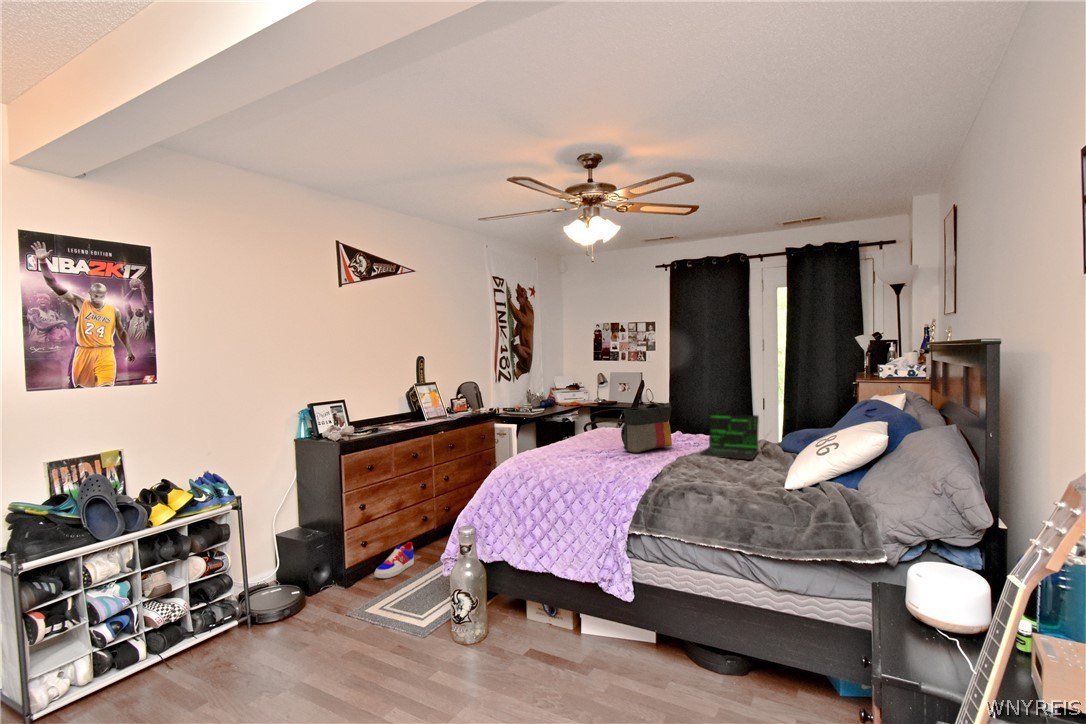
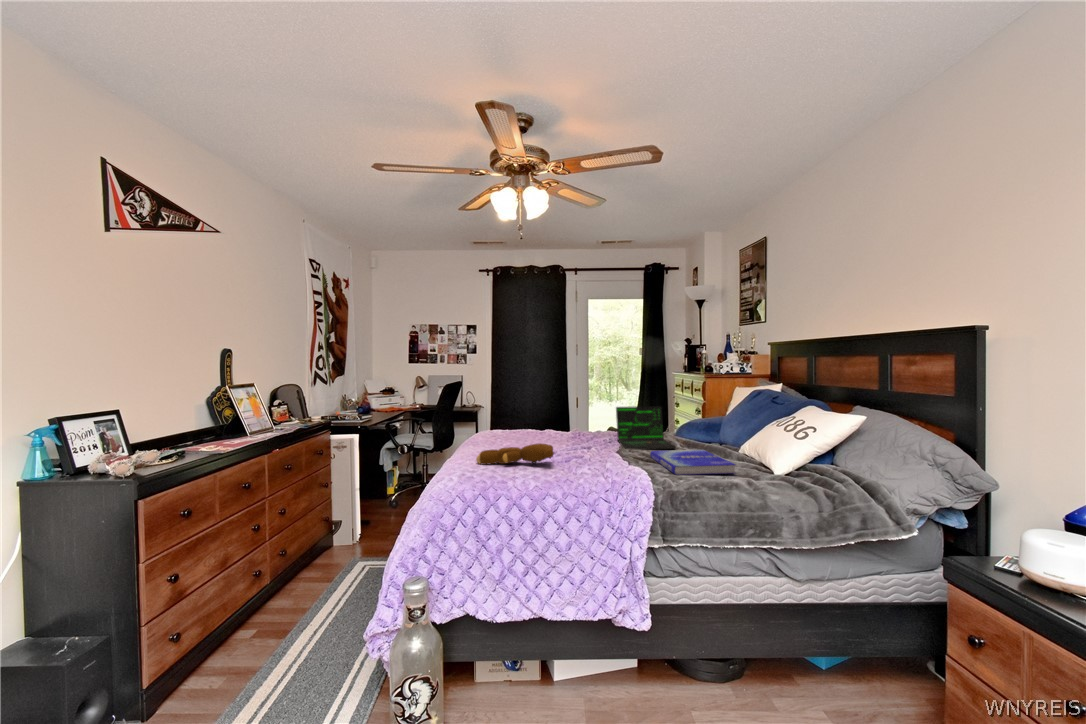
tote bag: present [621,403,672,452] -> none [542,397,591,452]
teddy bear: none [542,442,605,458] -> present [476,443,554,465]
book: none [691,458,763,486] -> present [650,450,736,475]
sneaker: present [375,542,414,578] -> none [197,616,254,689]

